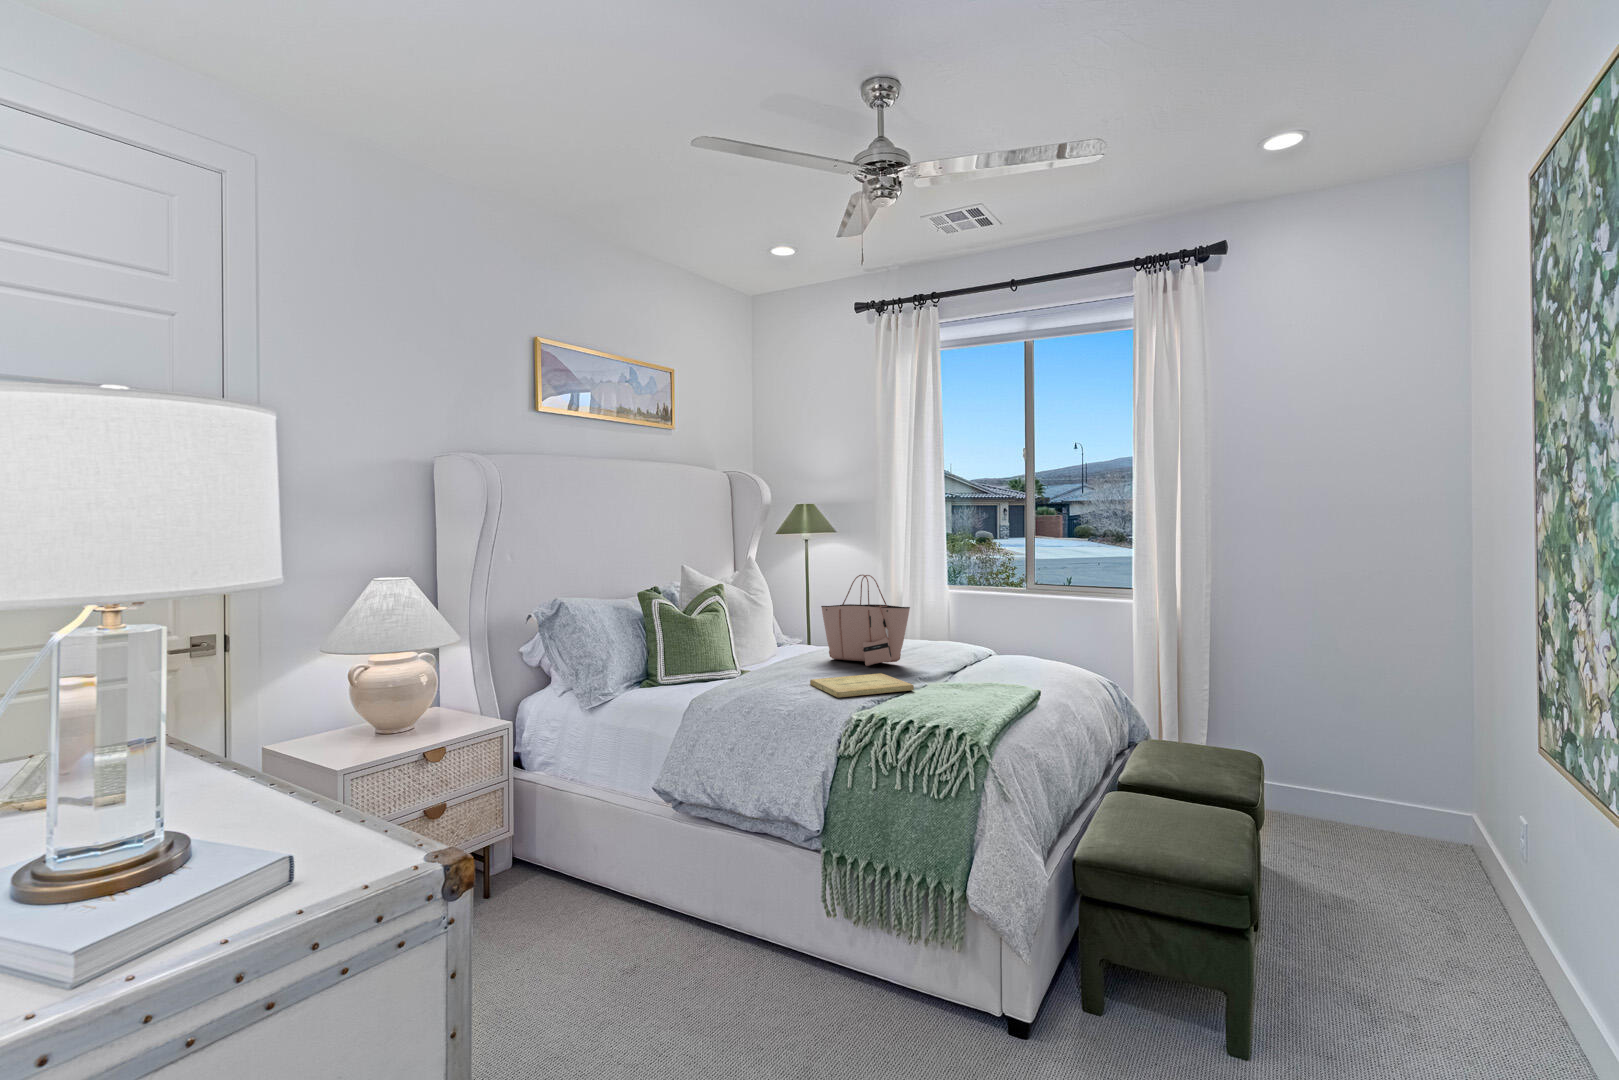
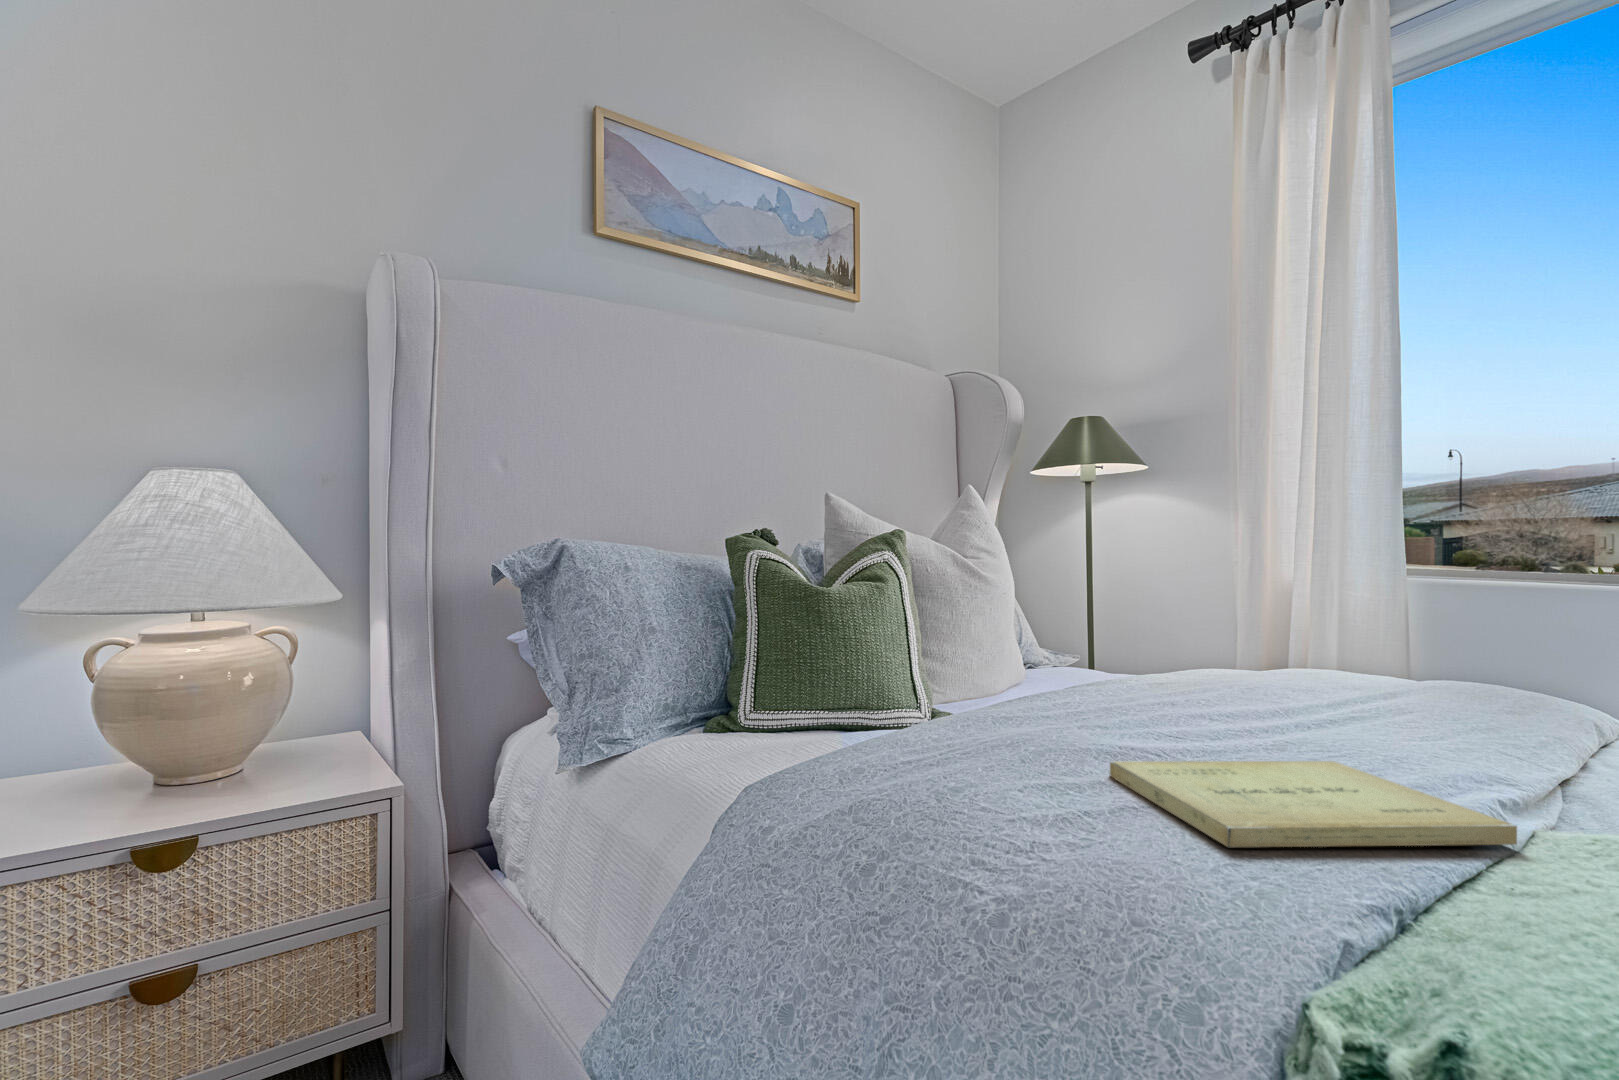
tote bag: present [821,575,910,666] -> none [1126,498,1392,733]

